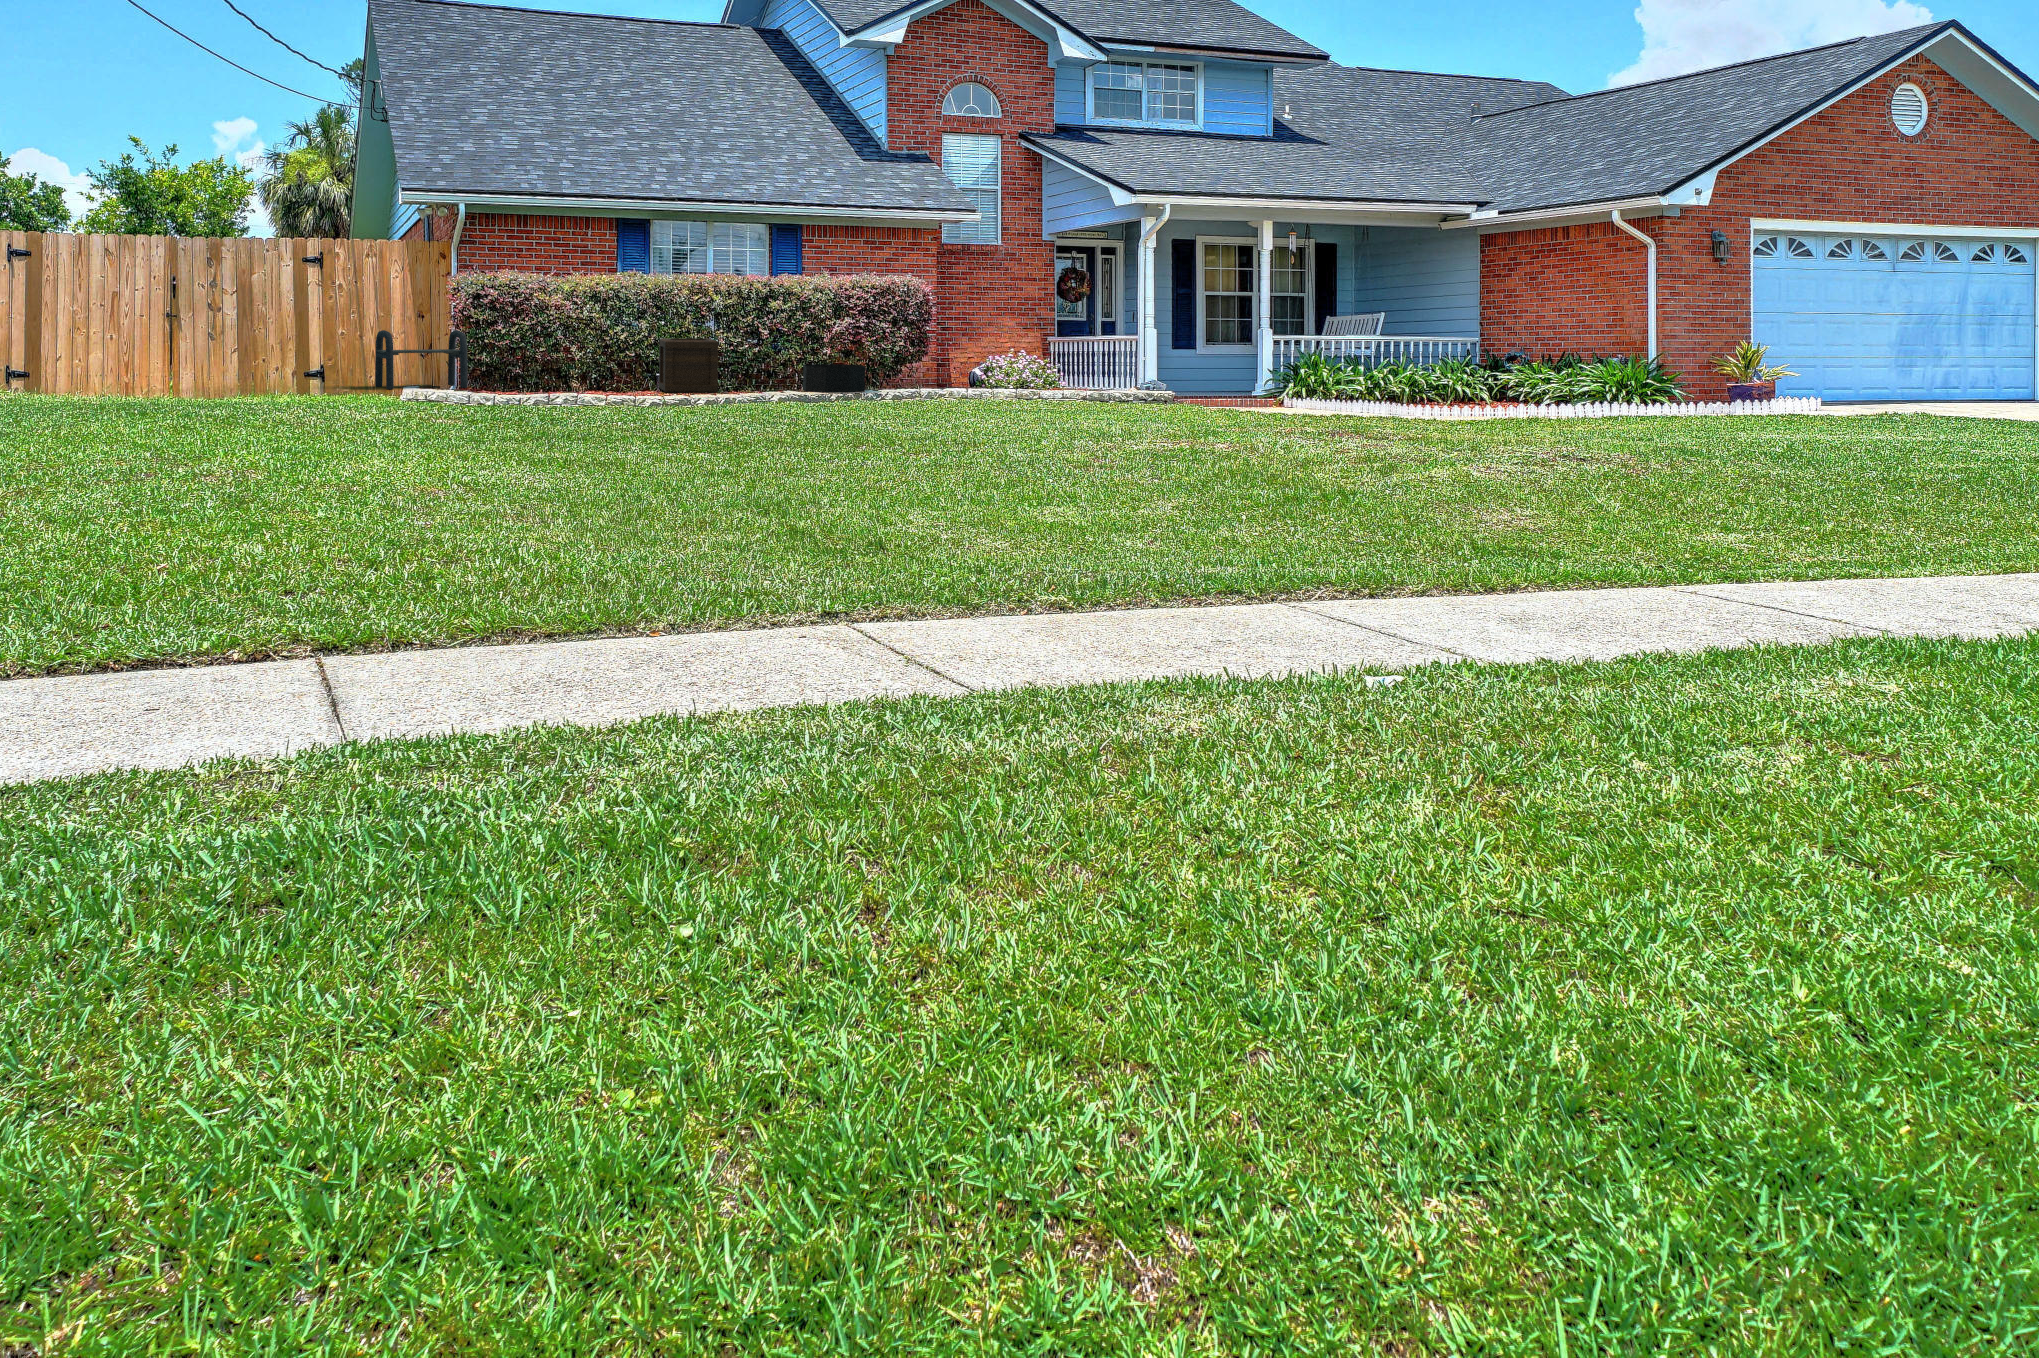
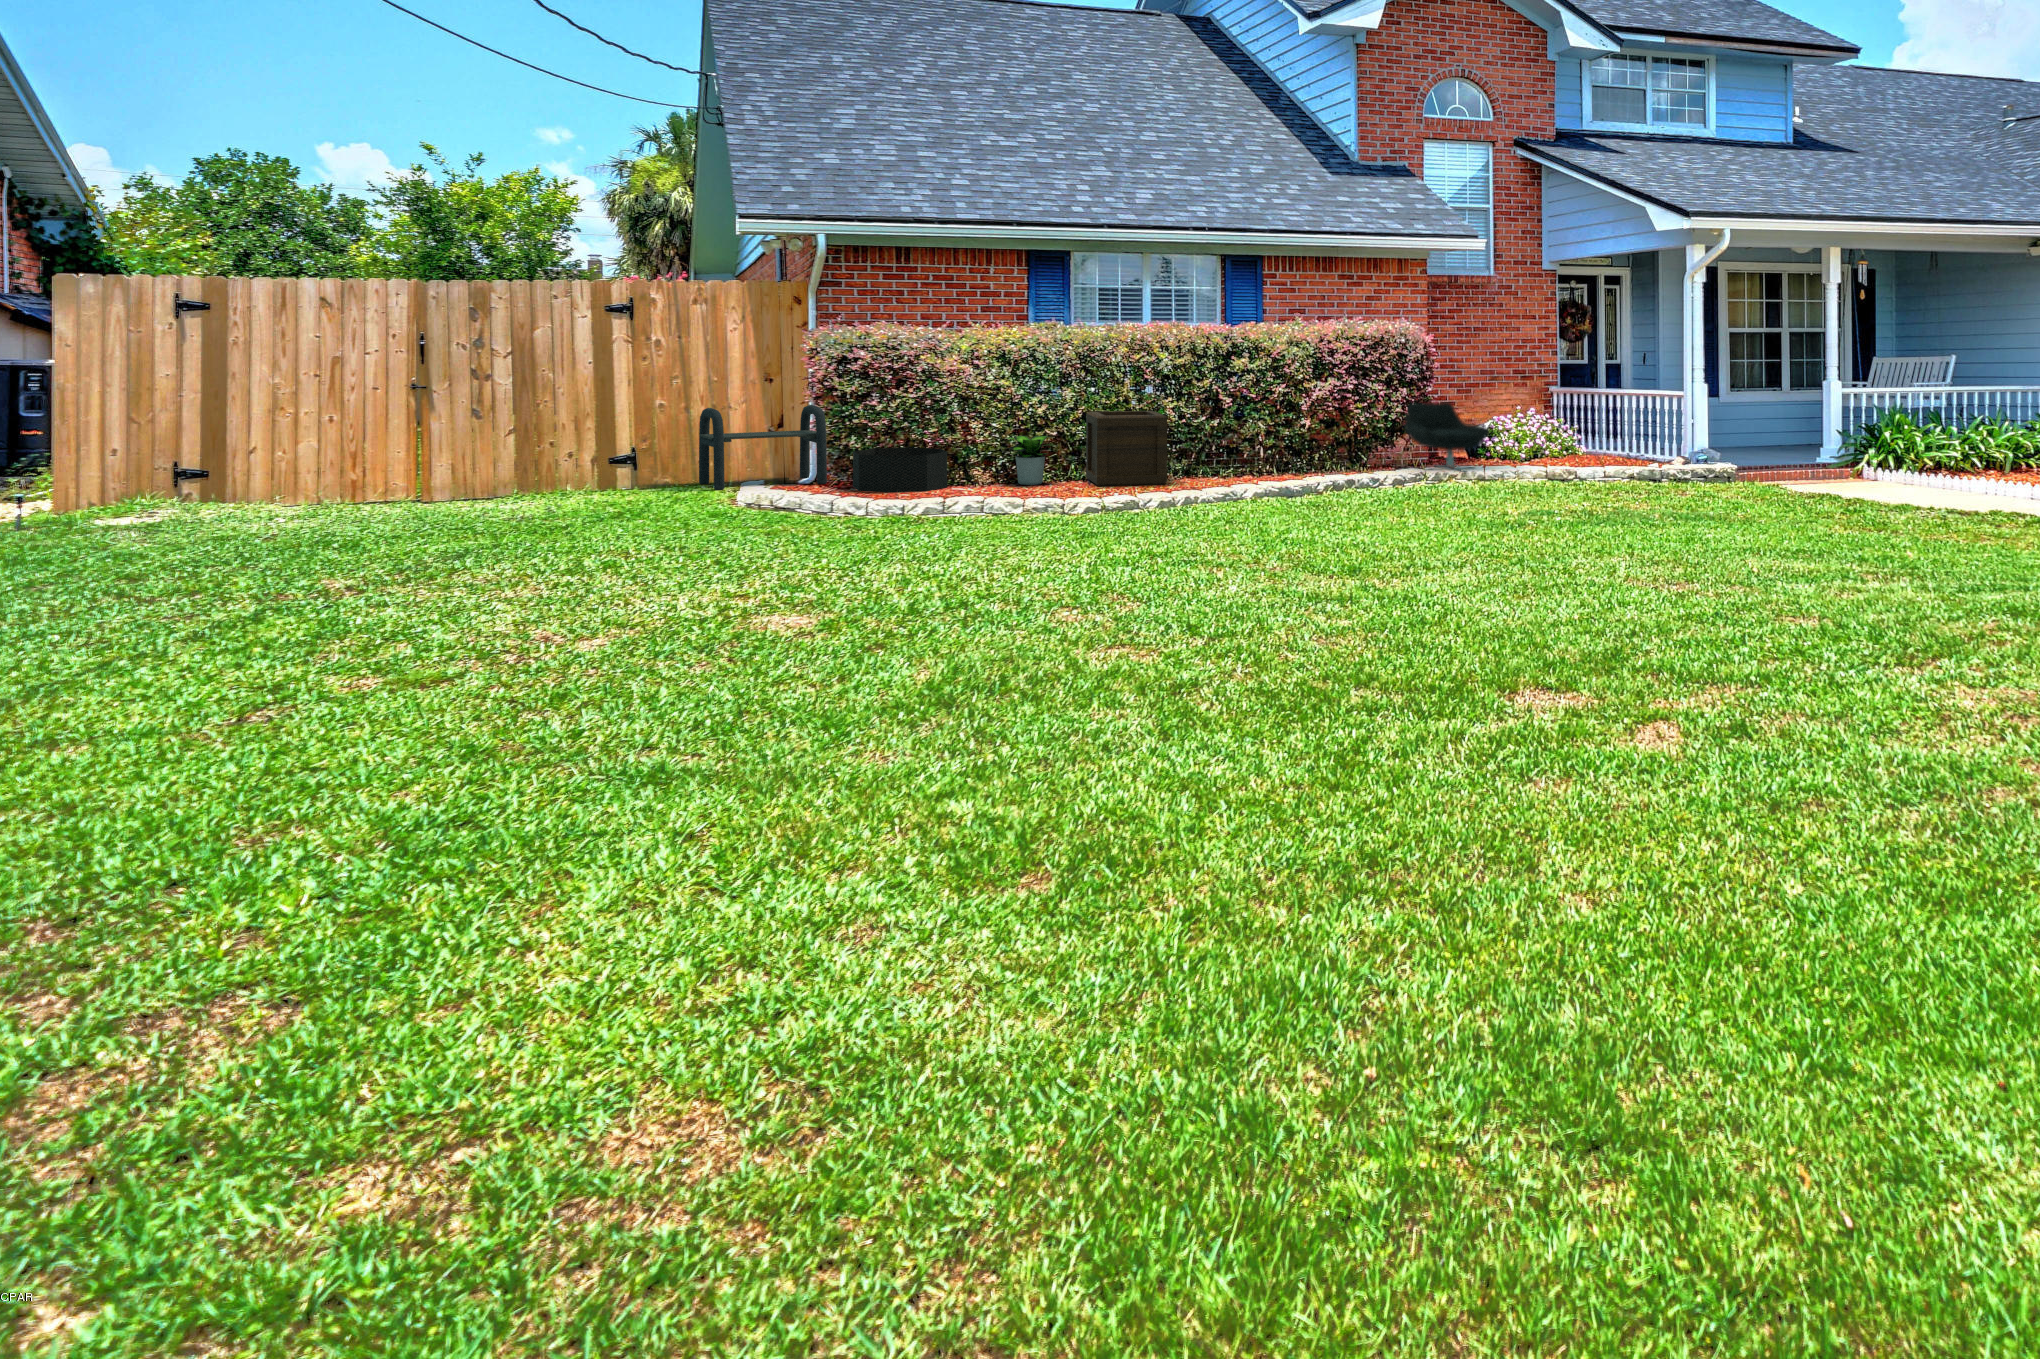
lounge chair: none [907,338,973,390] -> present [1404,402,1490,469]
potted plant: none [597,355,639,391] -> present [1005,435,1056,485]
basket: present [803,364,865,393] -> present [853,447,947,493]

